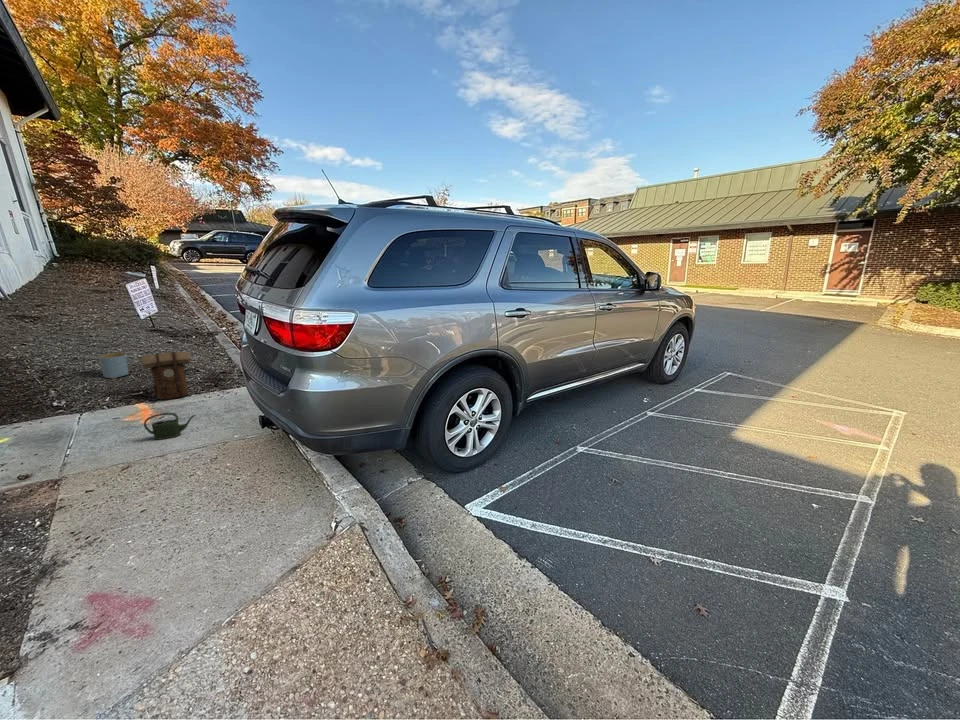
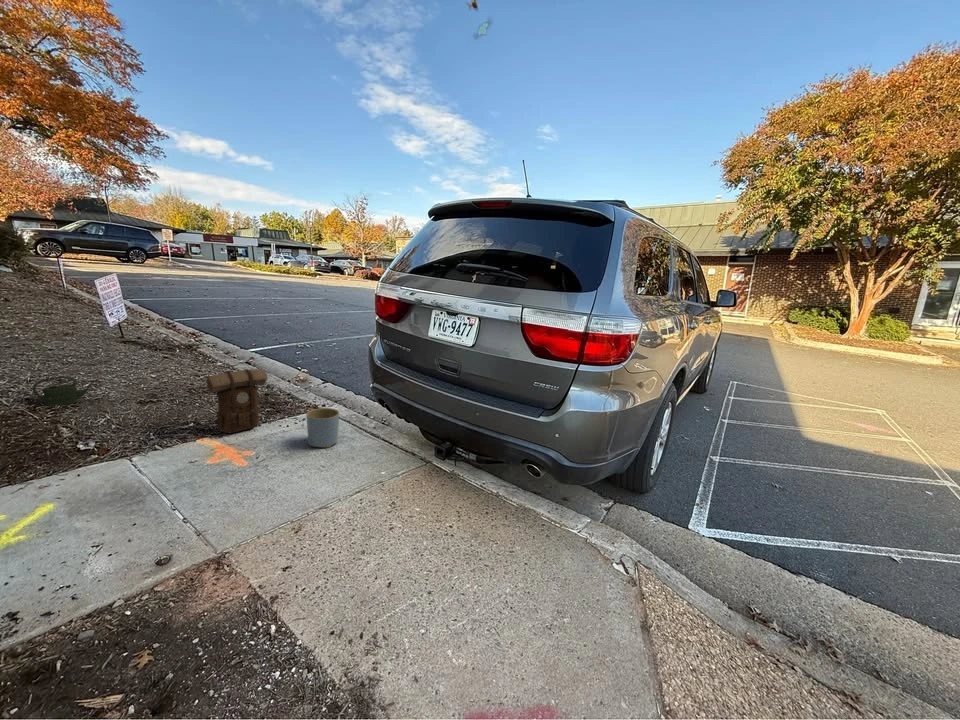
planter: present [98,353,128,379] -> present [307,408,339,447]
watering can: present [144,412,195,440] -> present [33,376,97,406]

